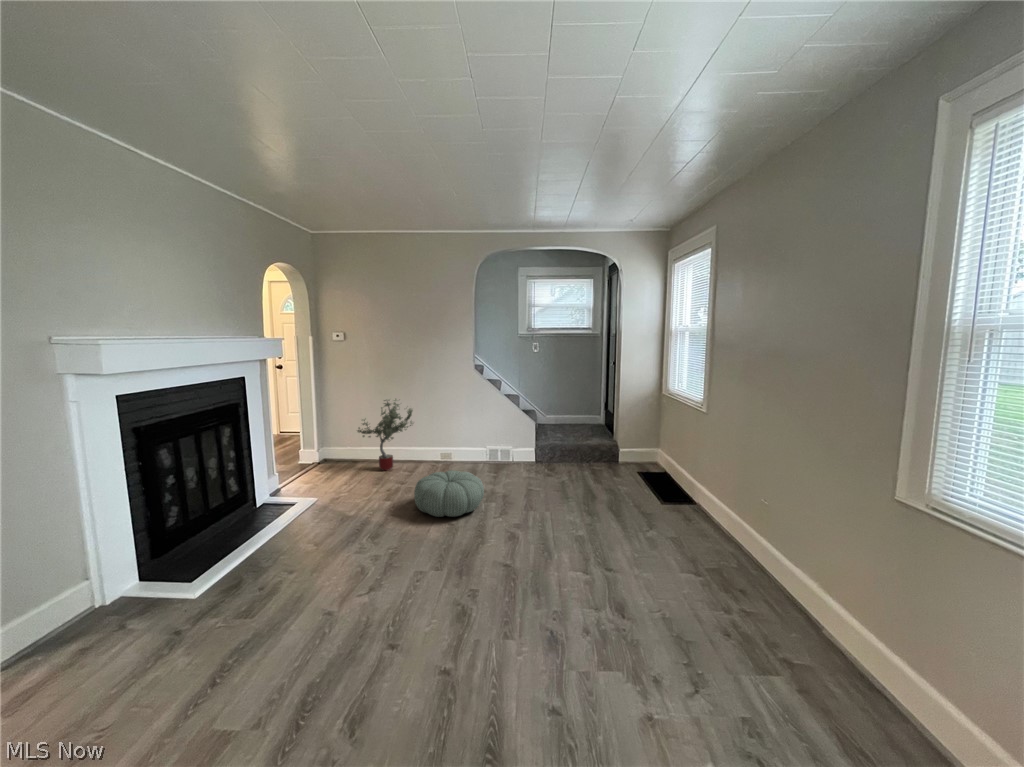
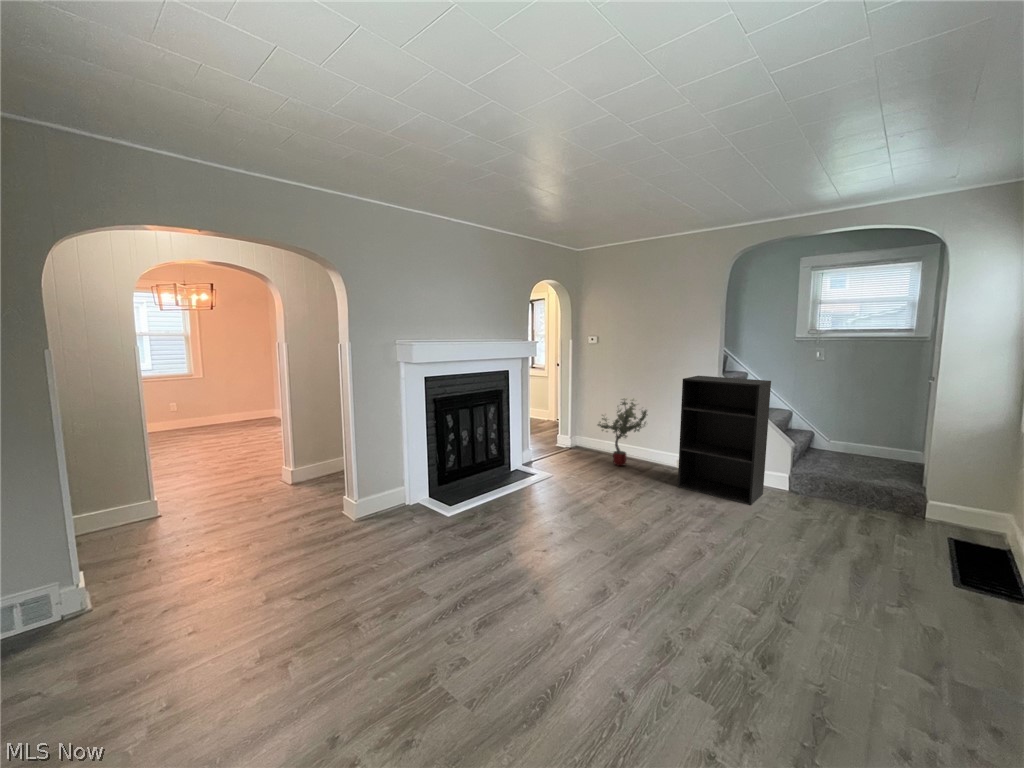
bookshelf: none [452,371,519,480] -> present [678,376,771,505]
pouf: present [414,470,484,517] -> none [619,475,692,521]

